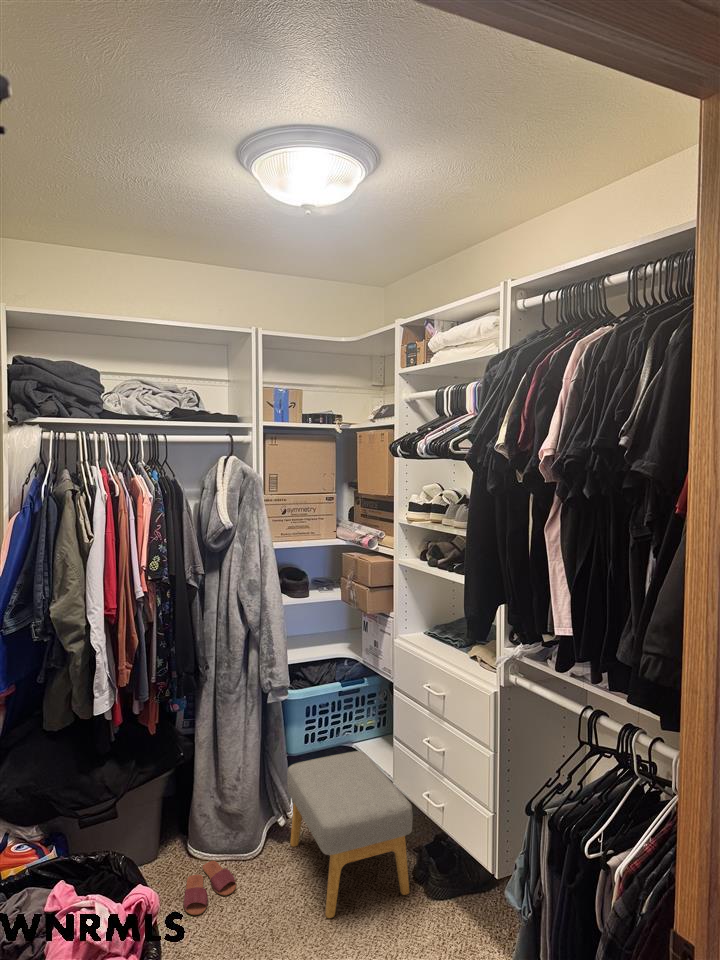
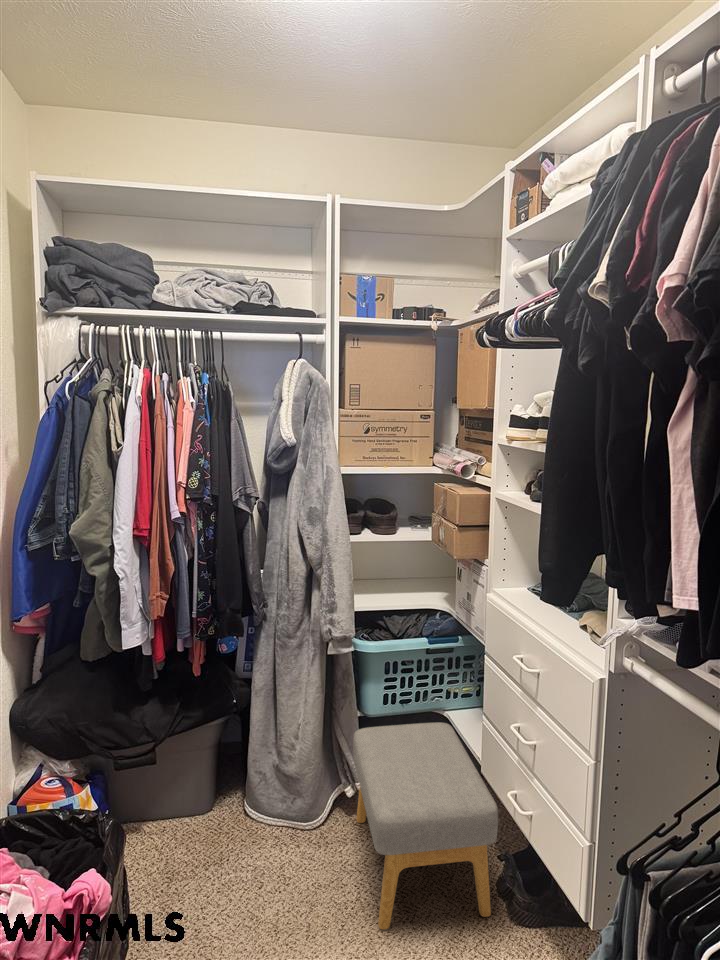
slippers: present [183,861,236,915] -> none [219,825,283,891]

